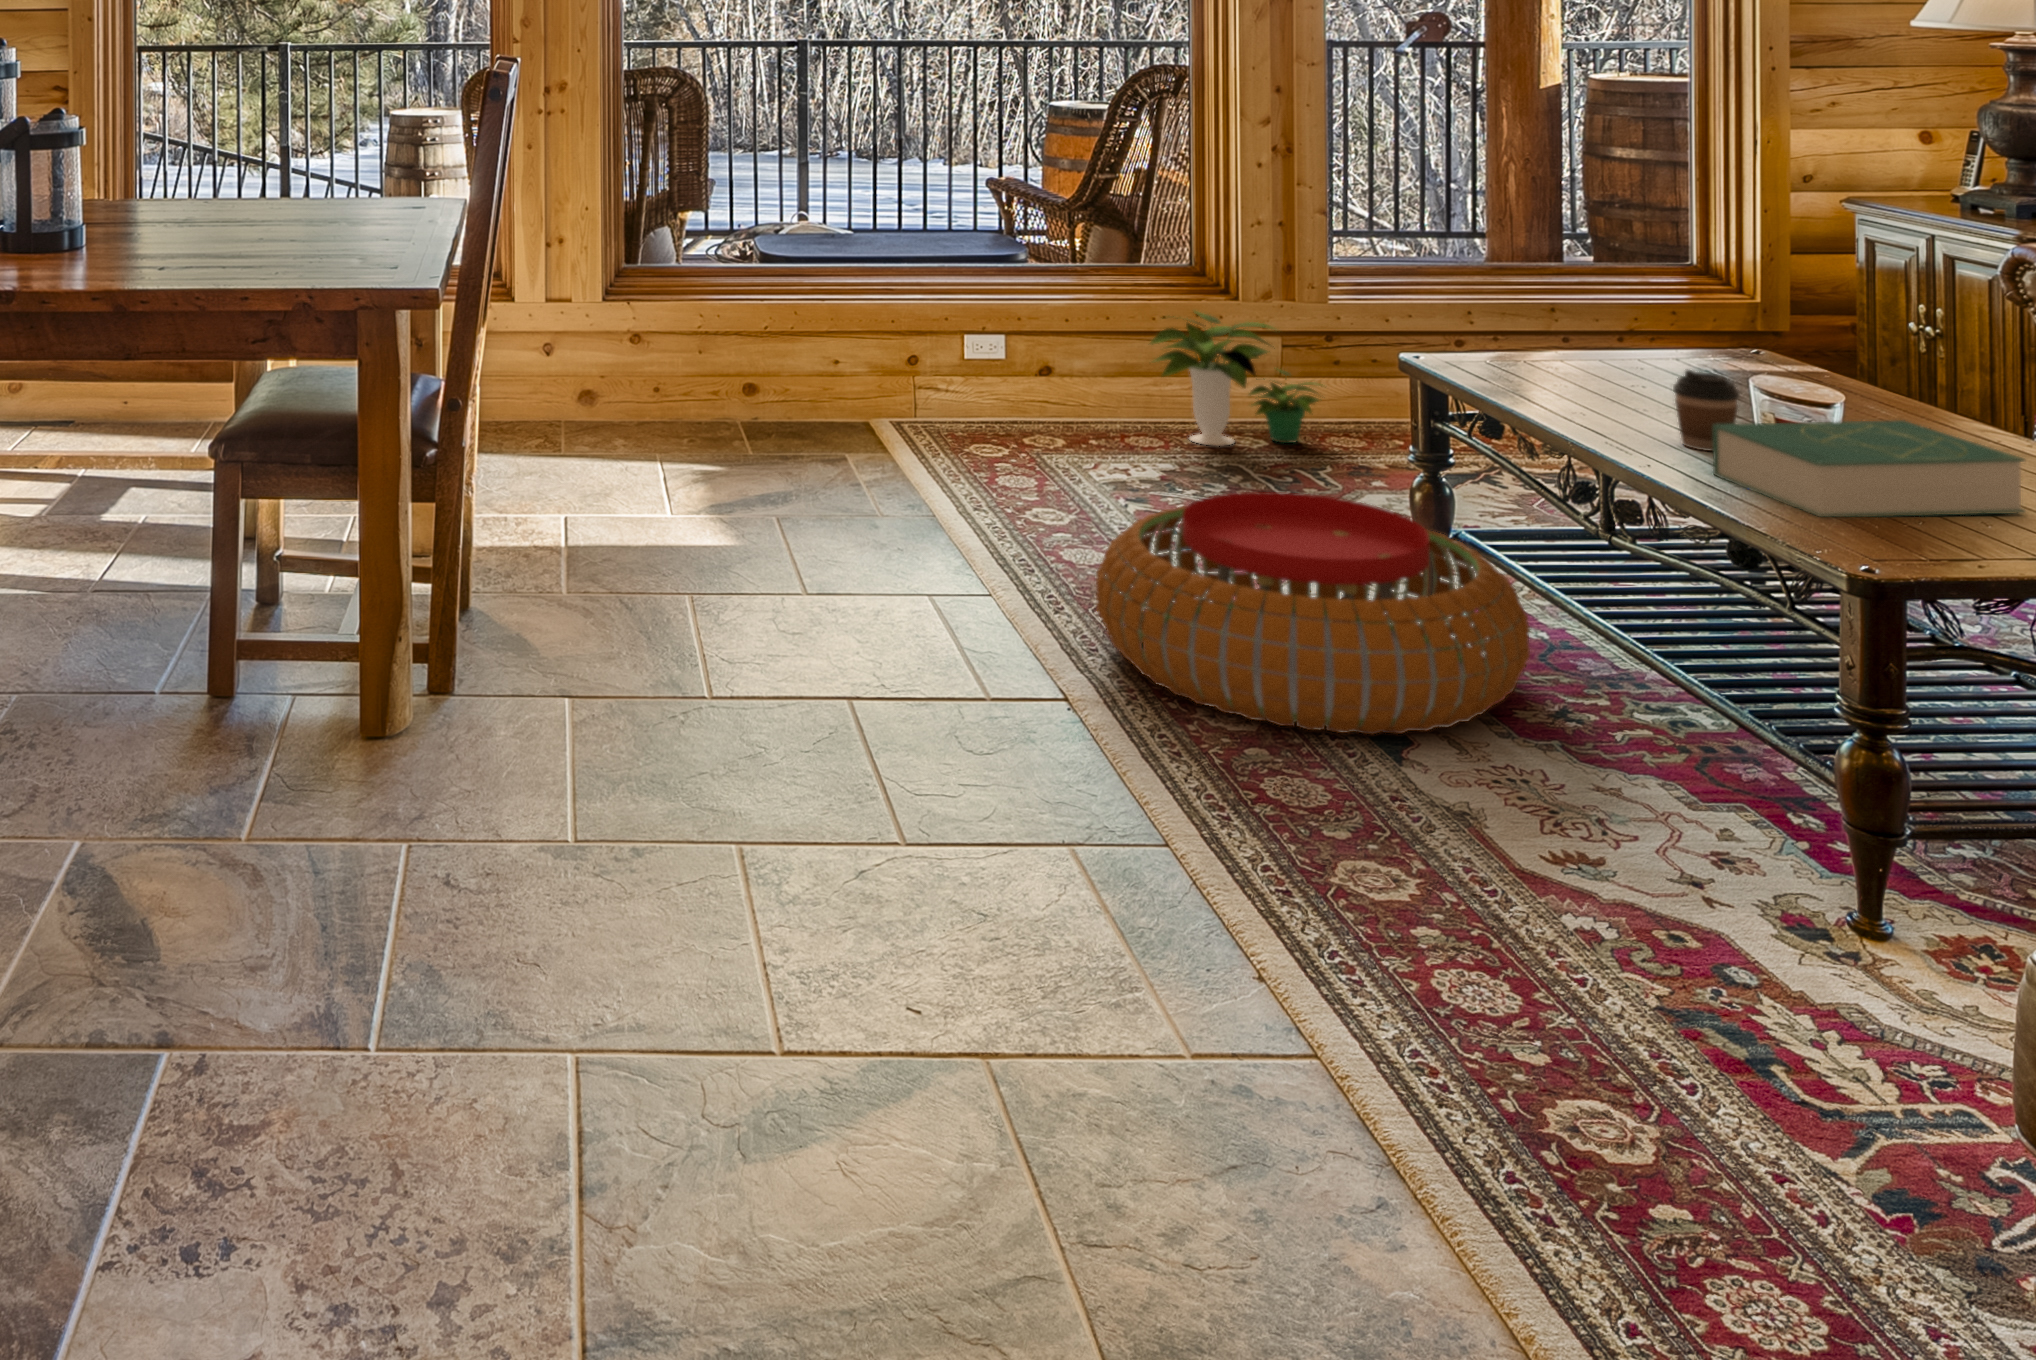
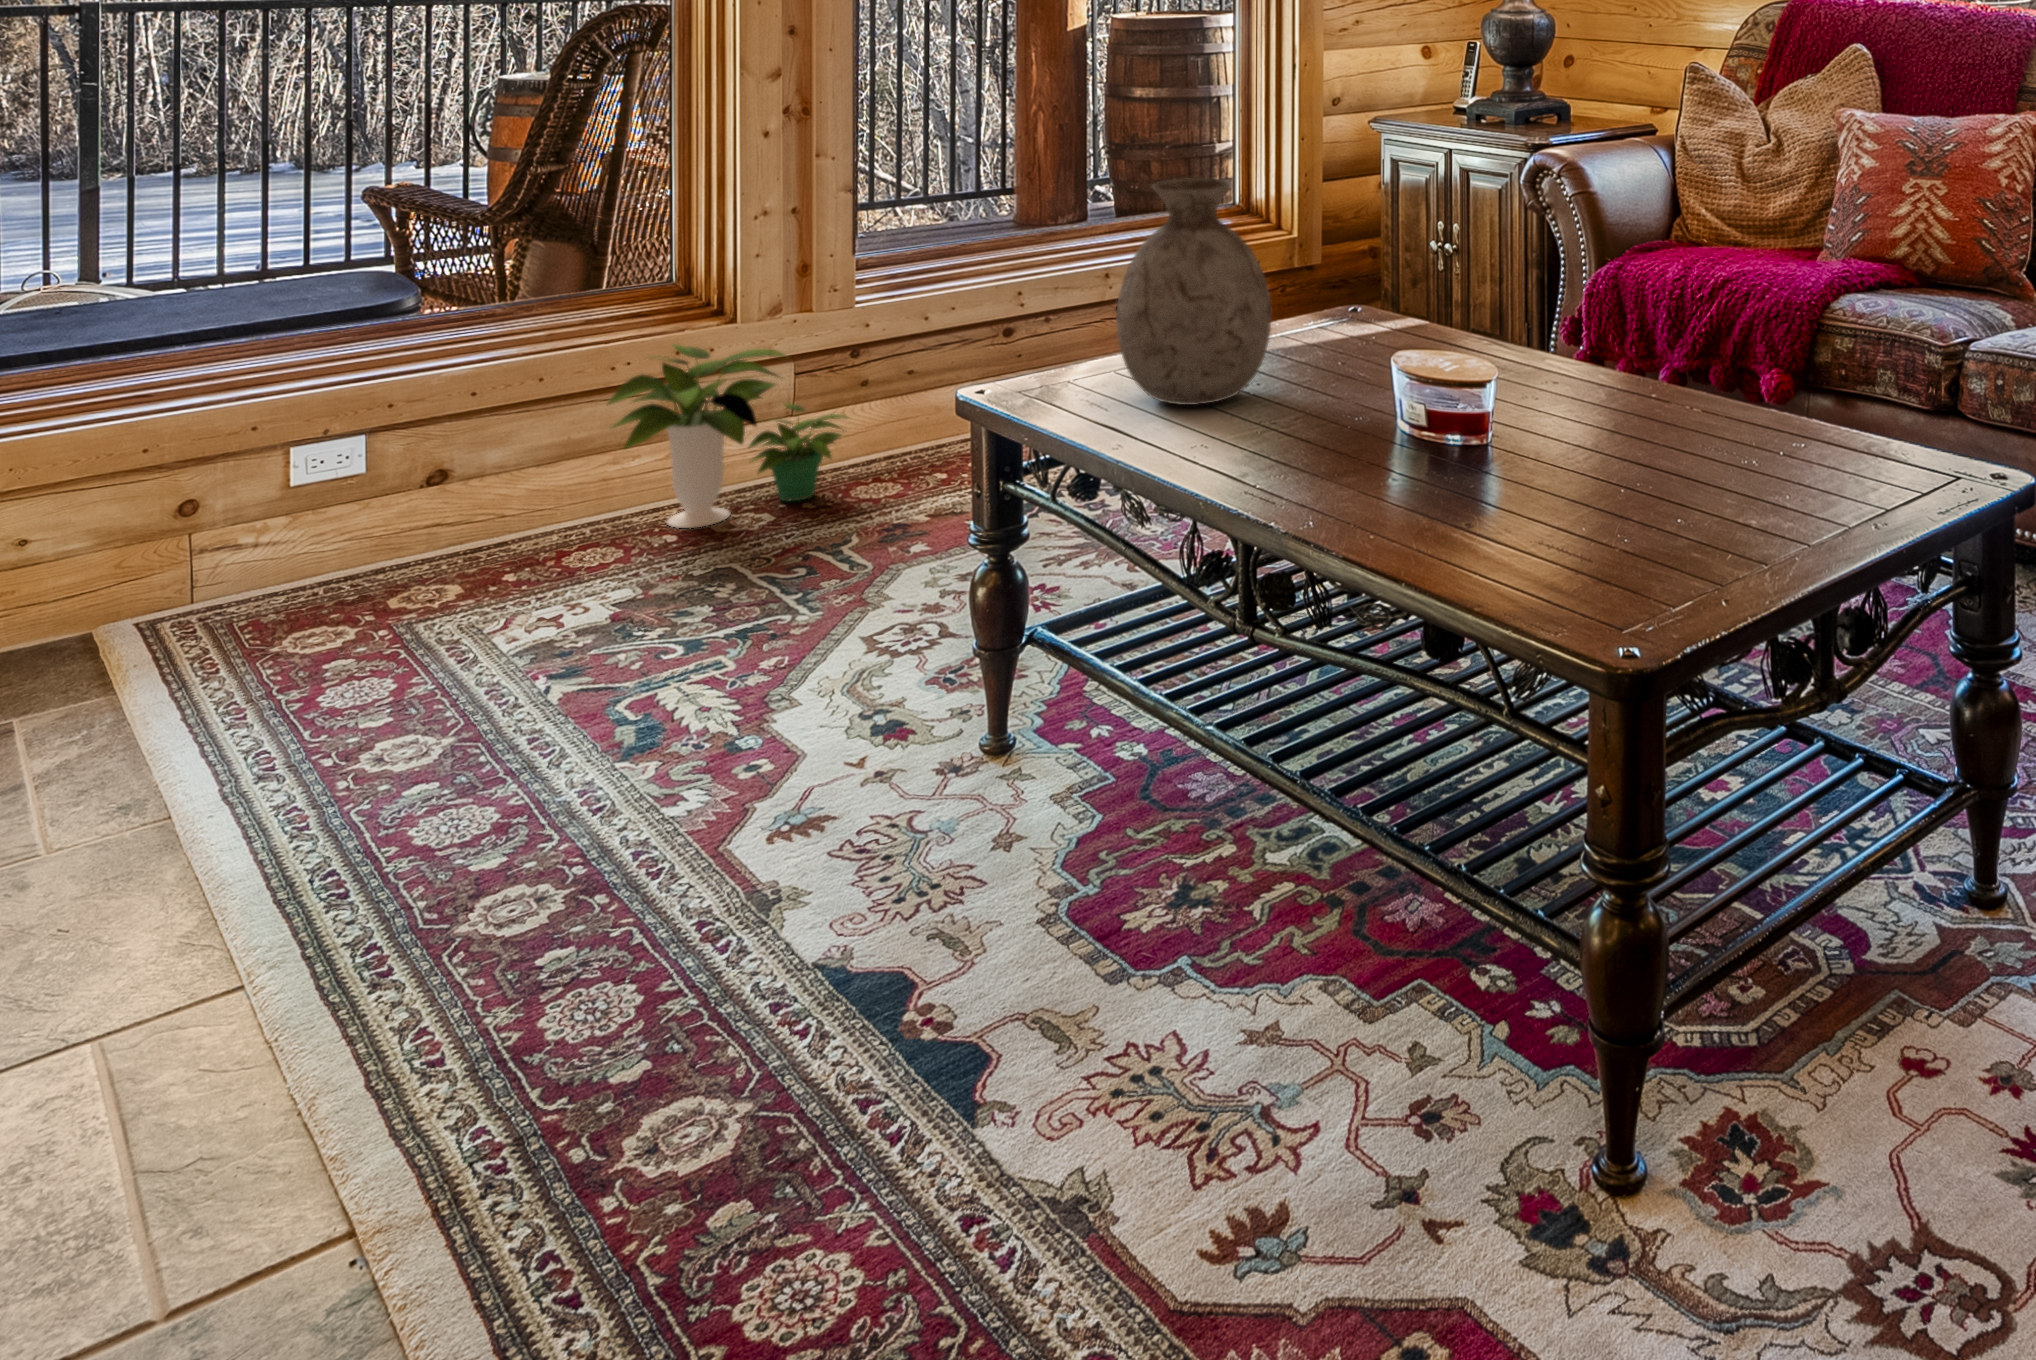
vase: none [1529,215,1660,384] -> present [1116,178,1272,405]
coffee cup: present [1673,370,1740,451] -> none [1323,390,1402,503]
book: present [1713,420,2025,517] -> none [1394,419,1741,610]
pouf: present [1096,492,1530,735] -> none [441,655,1147,1154]

